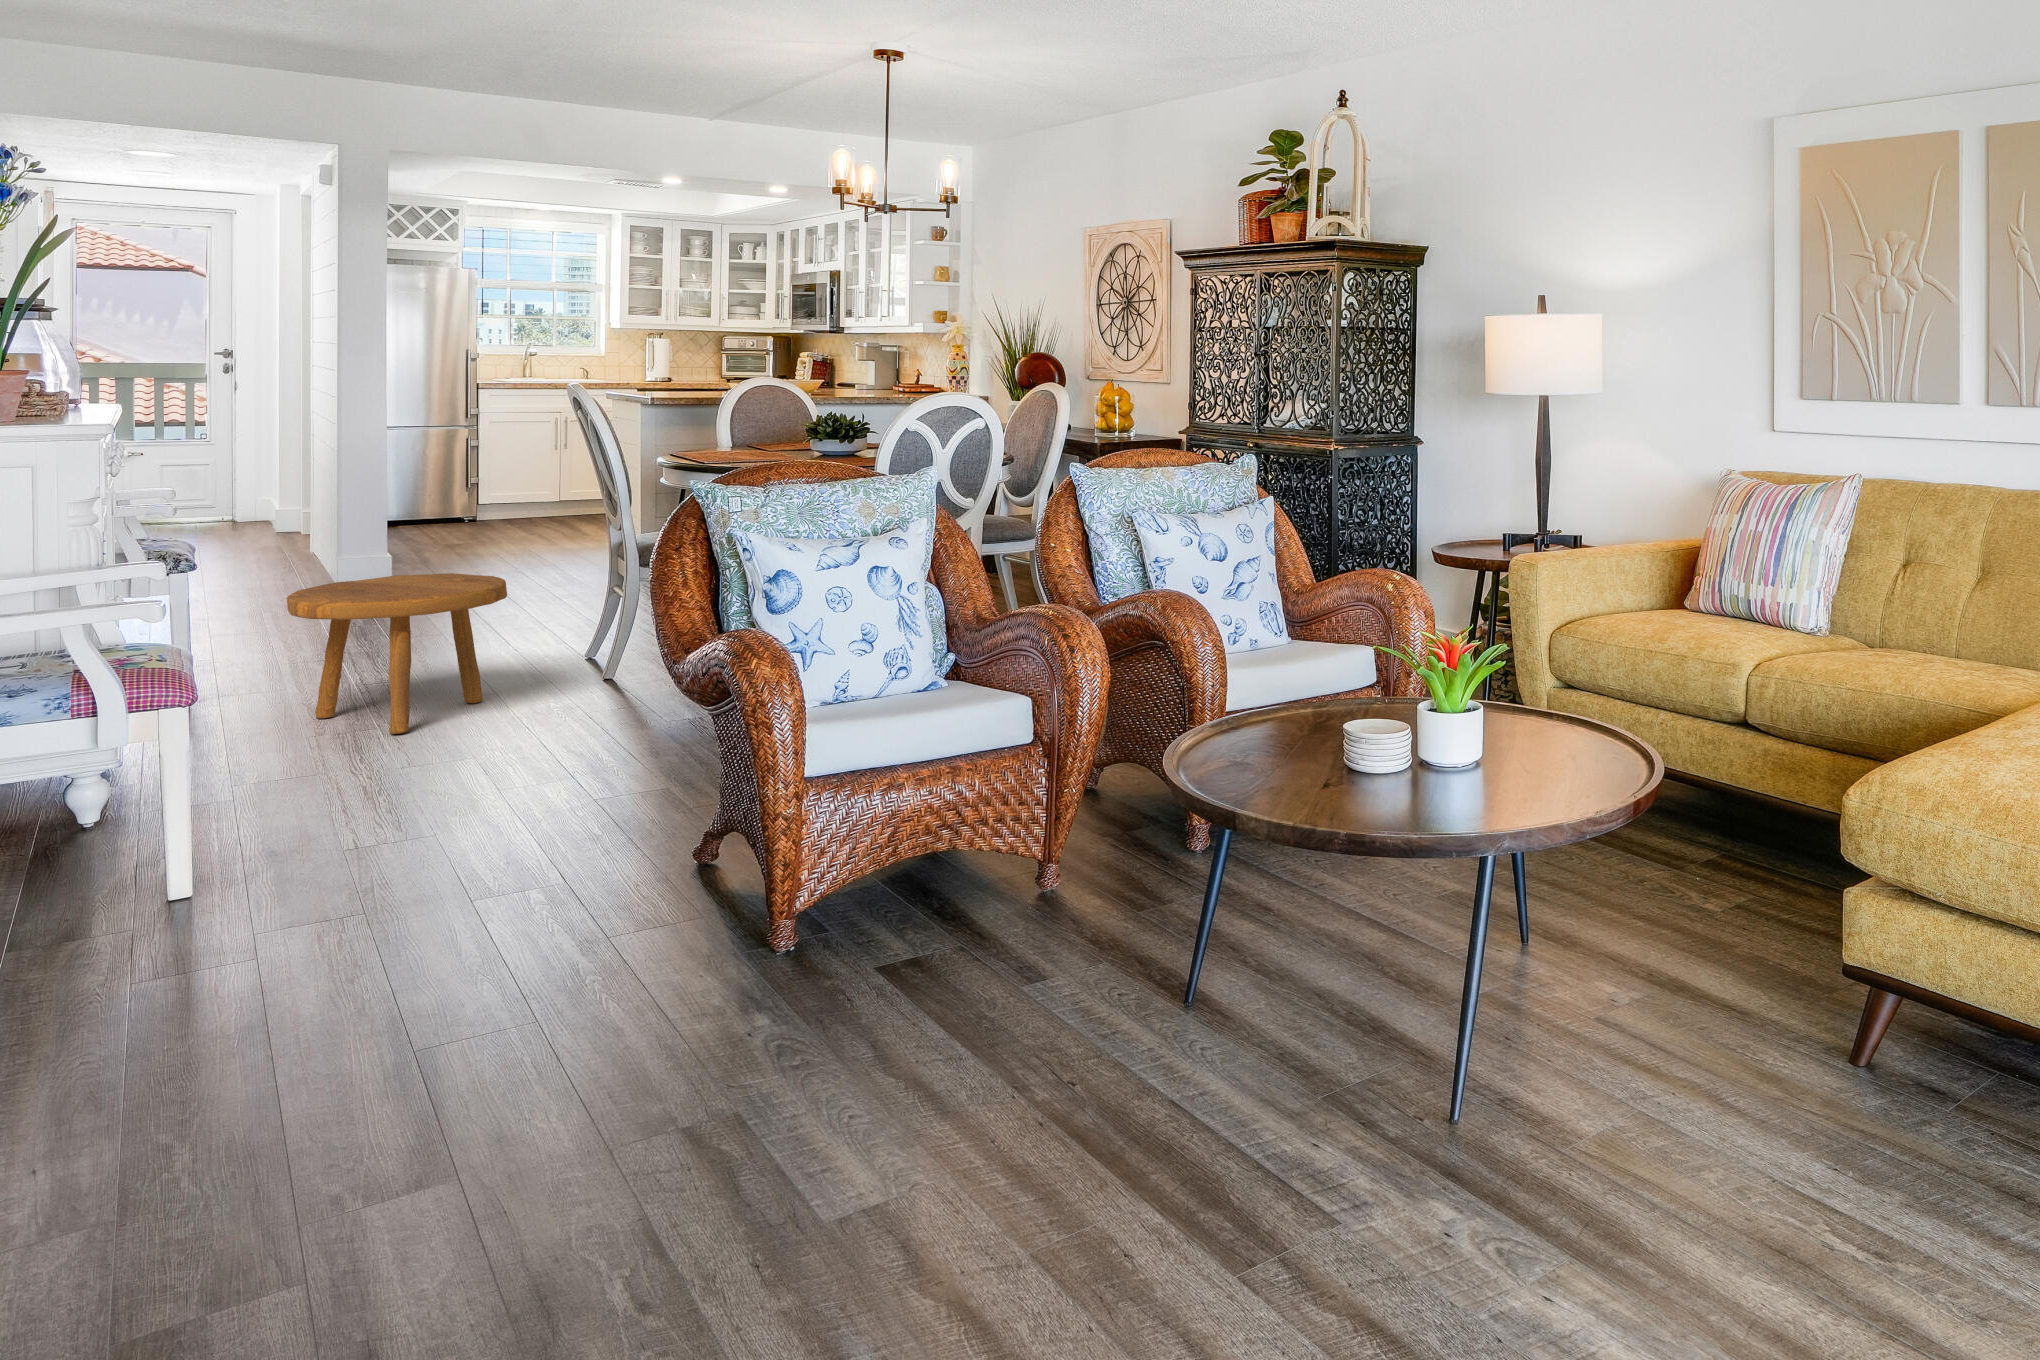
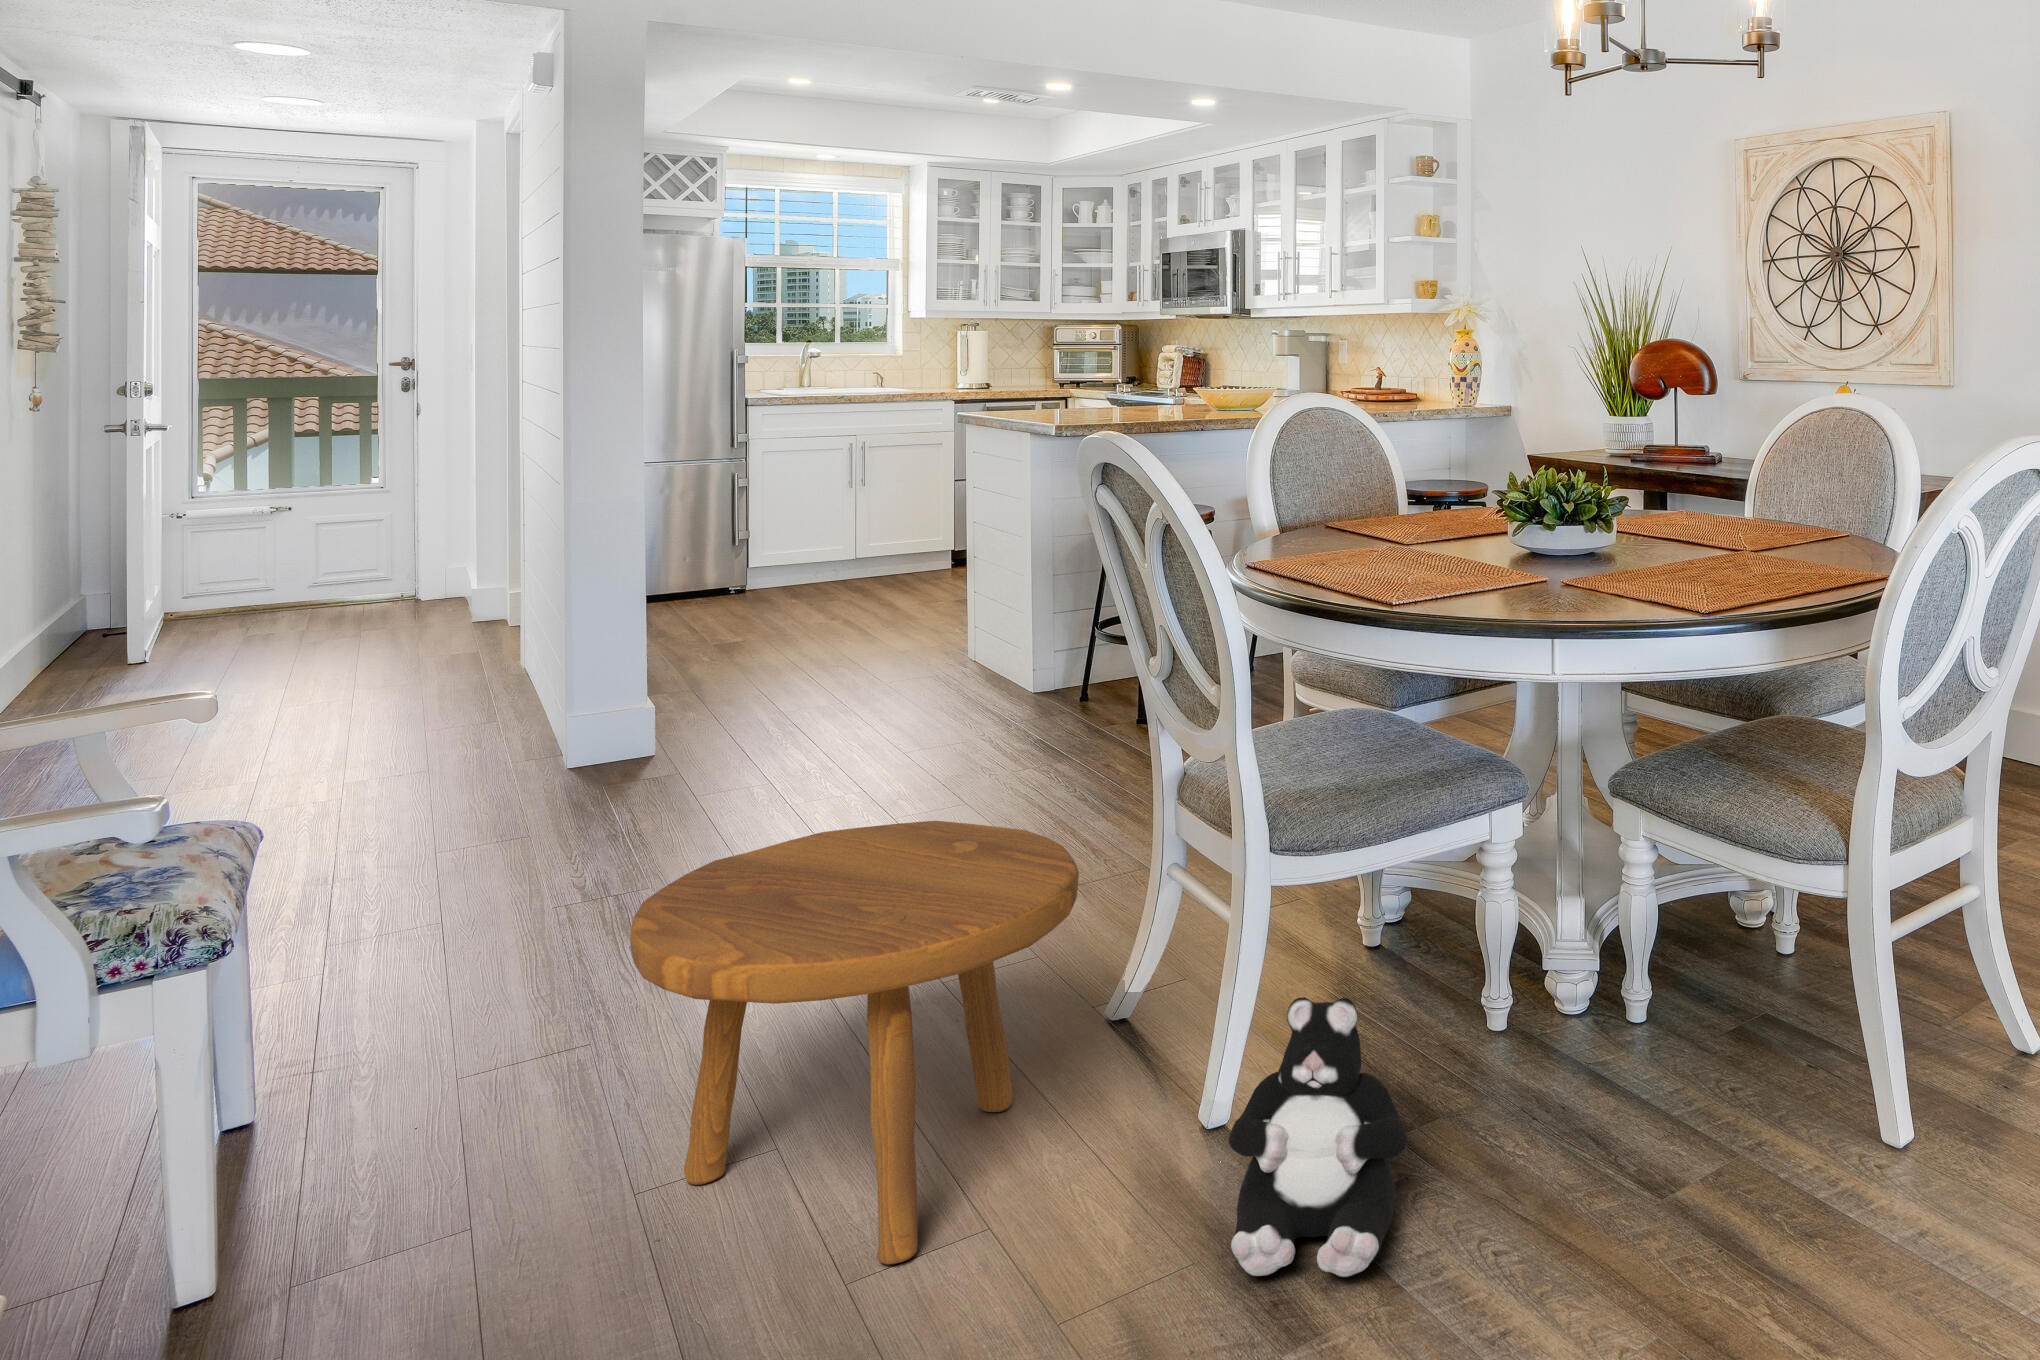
plush toy: none [535,633,629,735] -> present [1229,997,1407,1277]

